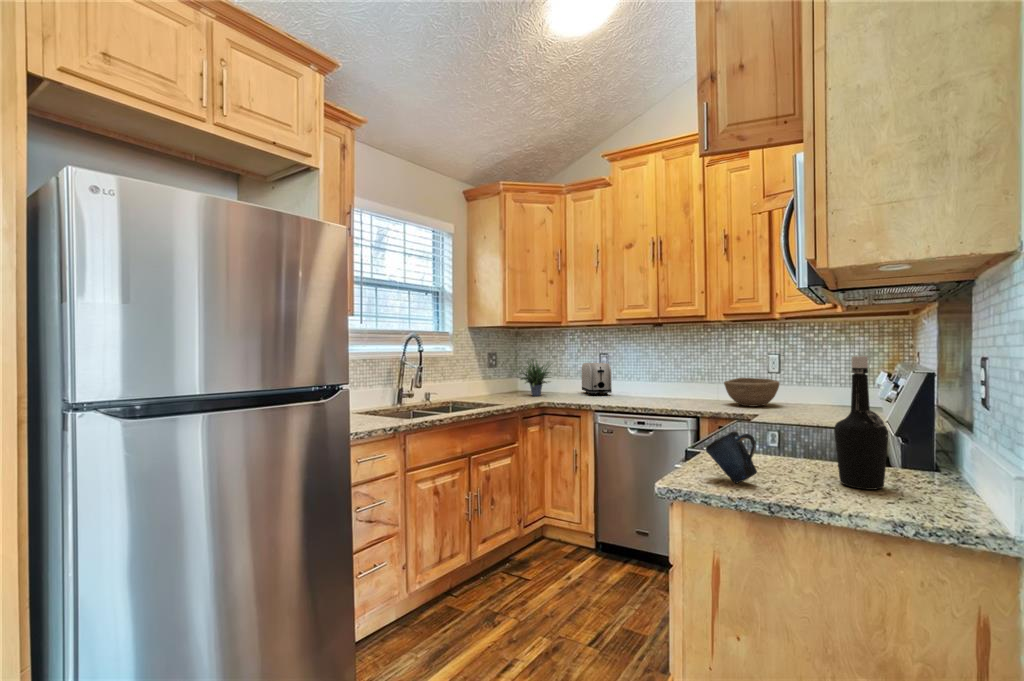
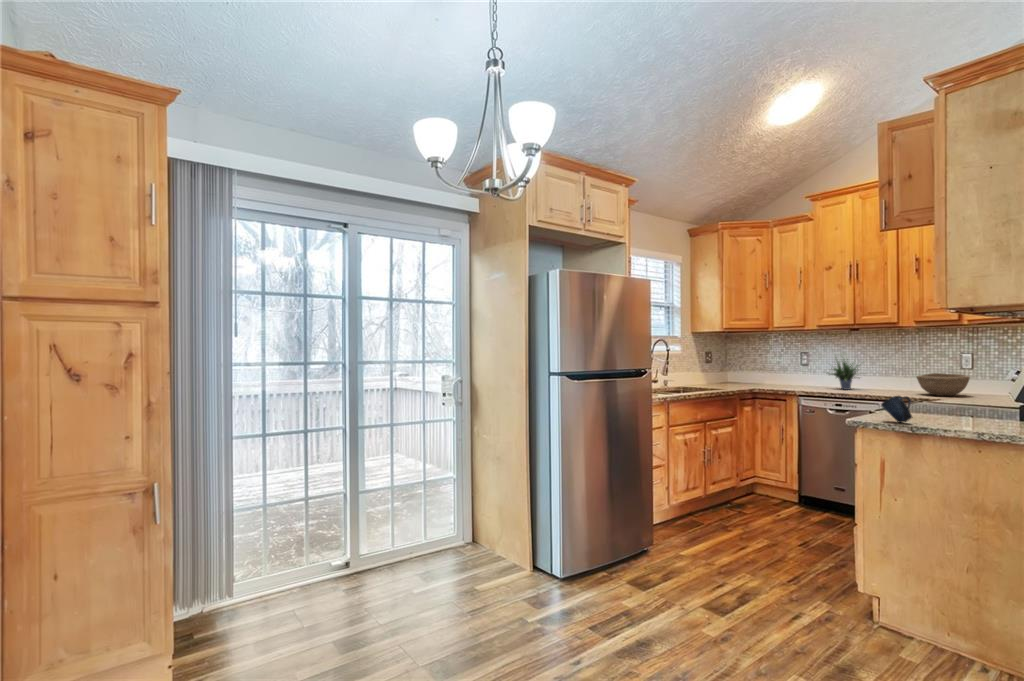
bottle: present [834,356,888,490] -> none [964,356,998,428]
potted plant: present [518,360,552,396] -> present [829,360,859,390]
toaster: present [582,363,612,396] -> none [785,360,813,386]

